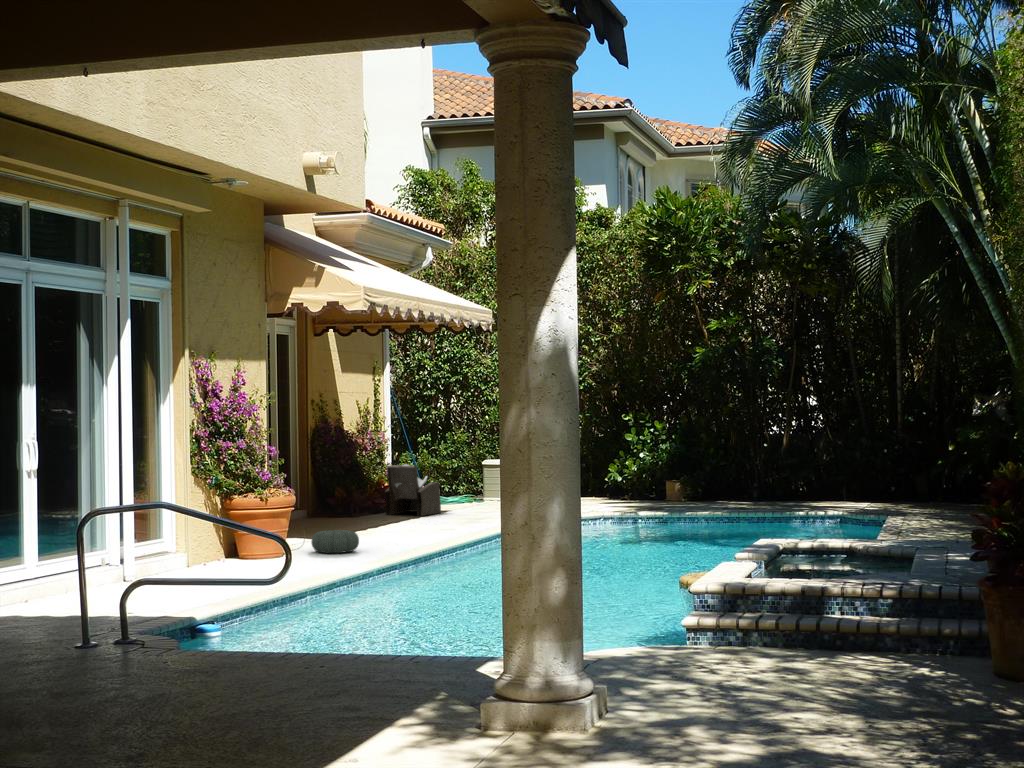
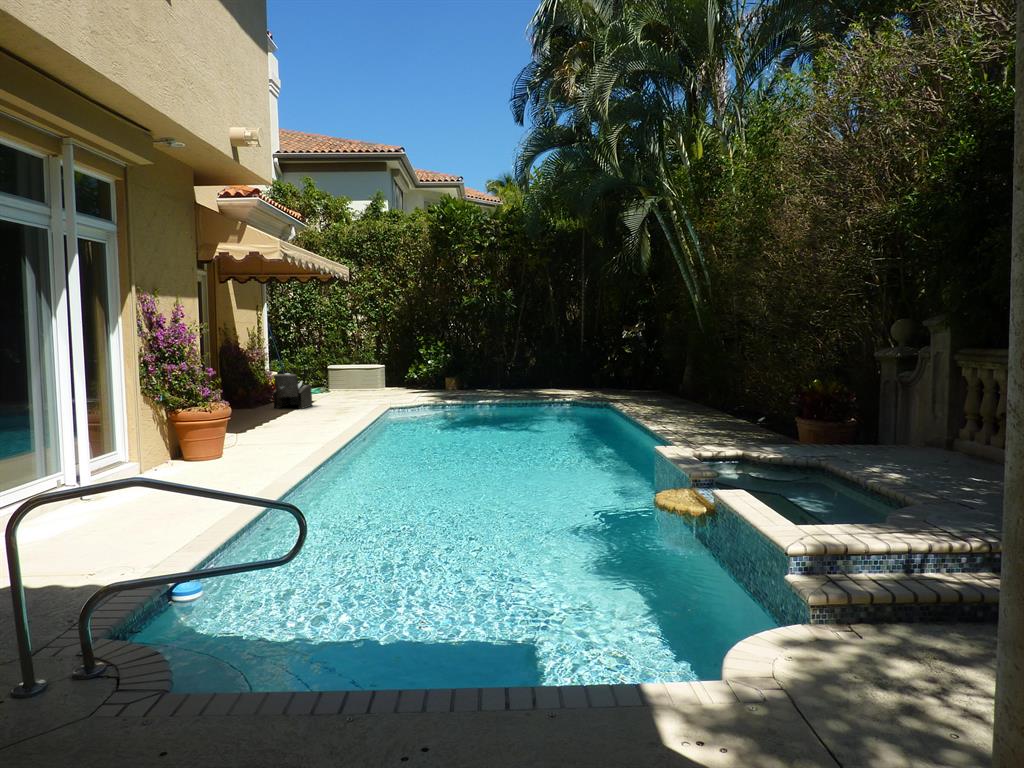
pouf: present [311,530,359,553] -> none [247,431,286,451]

